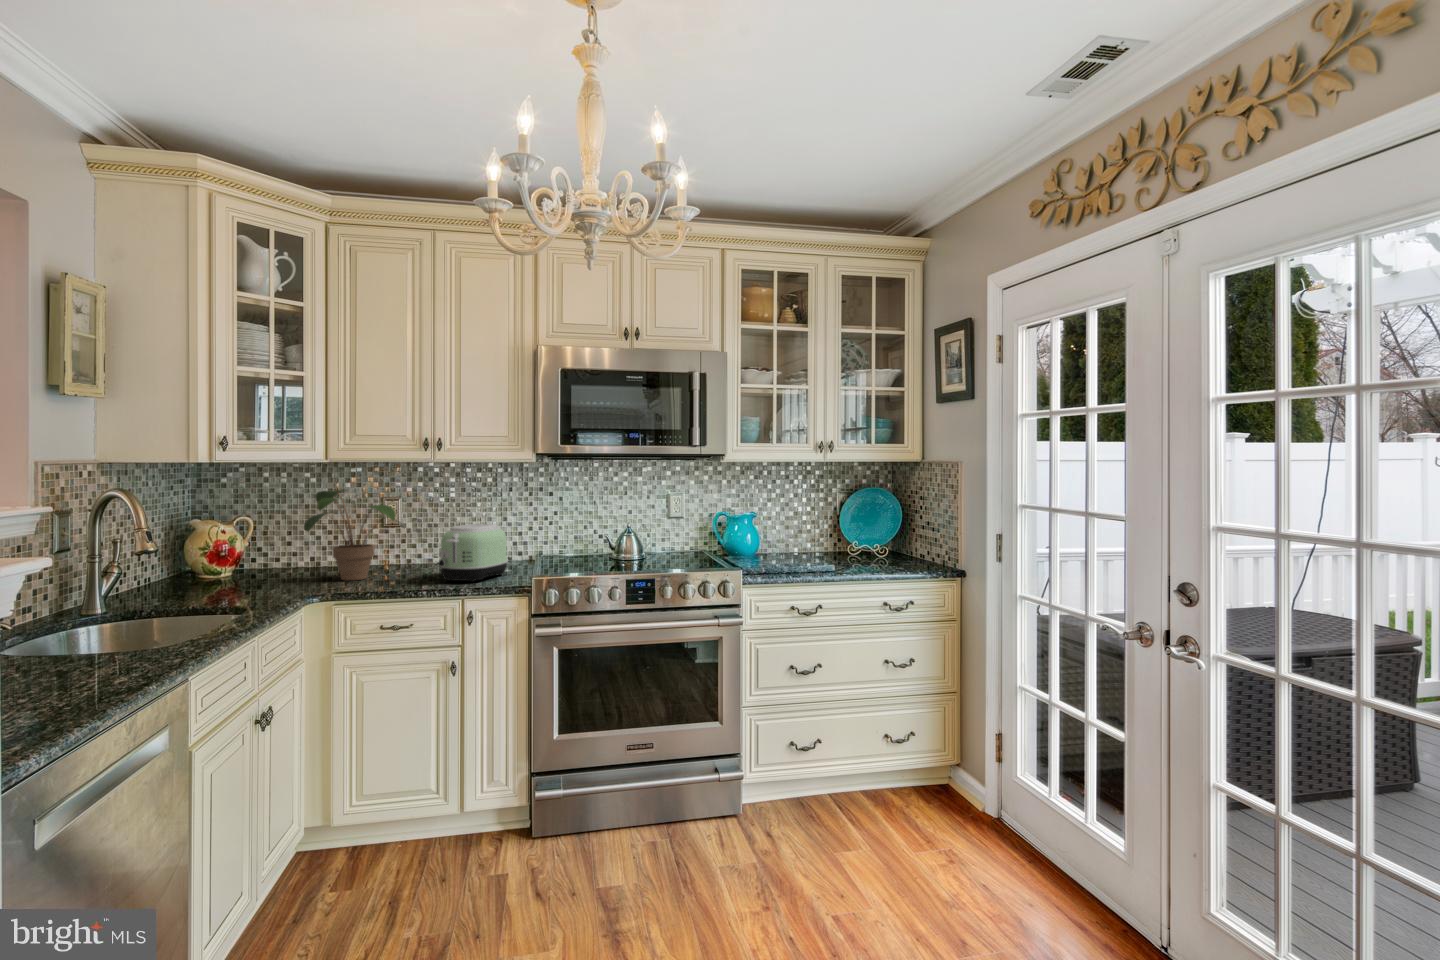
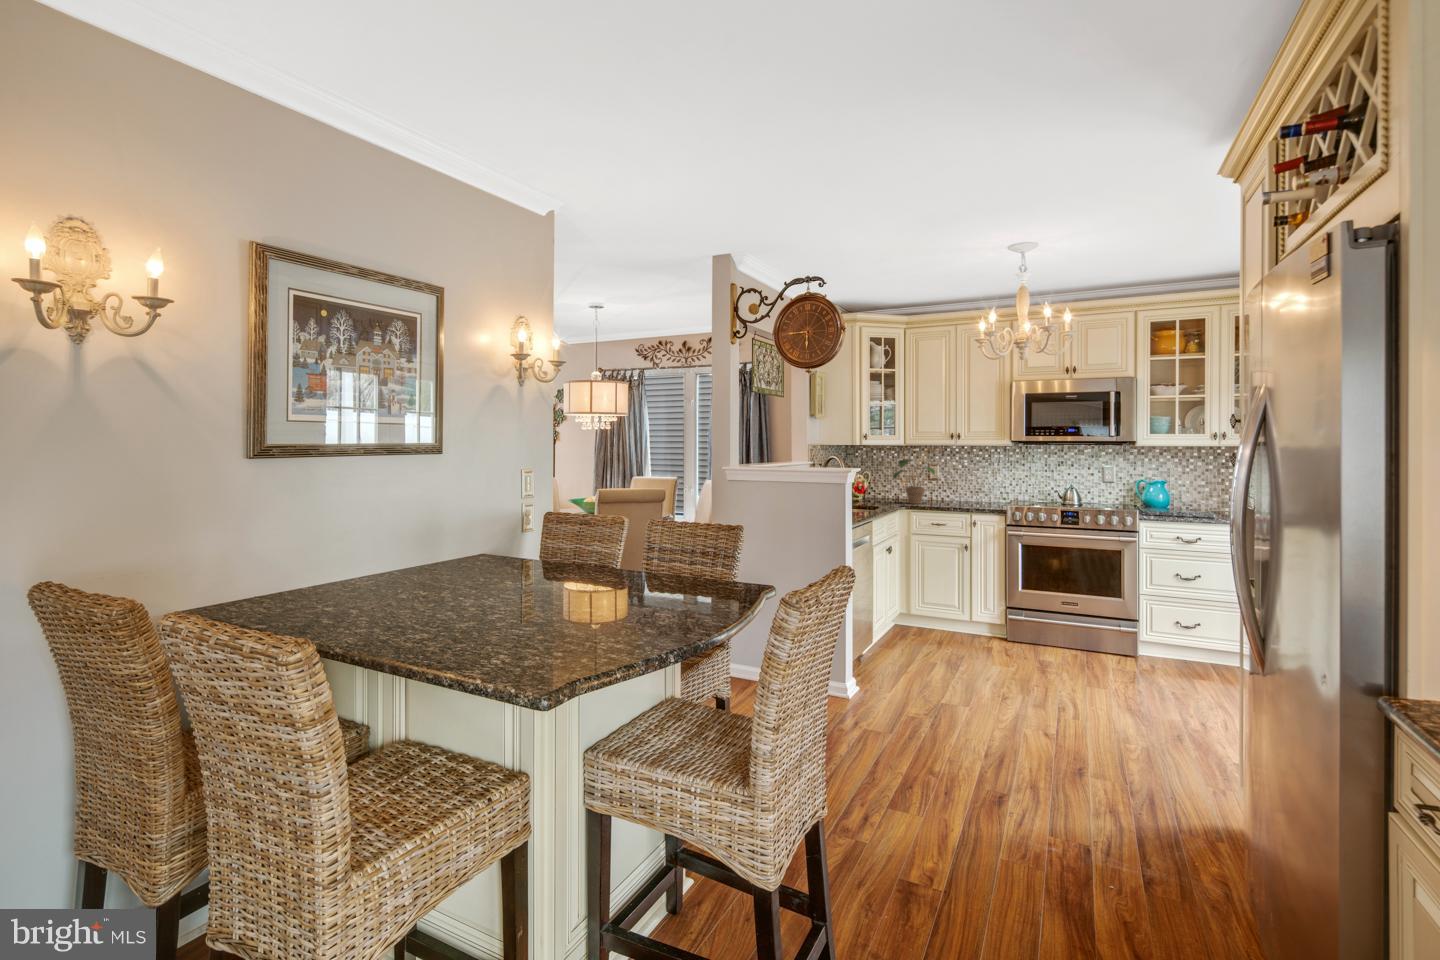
toaster: present [439,524,508,582] -> none [955,479,992,507]

